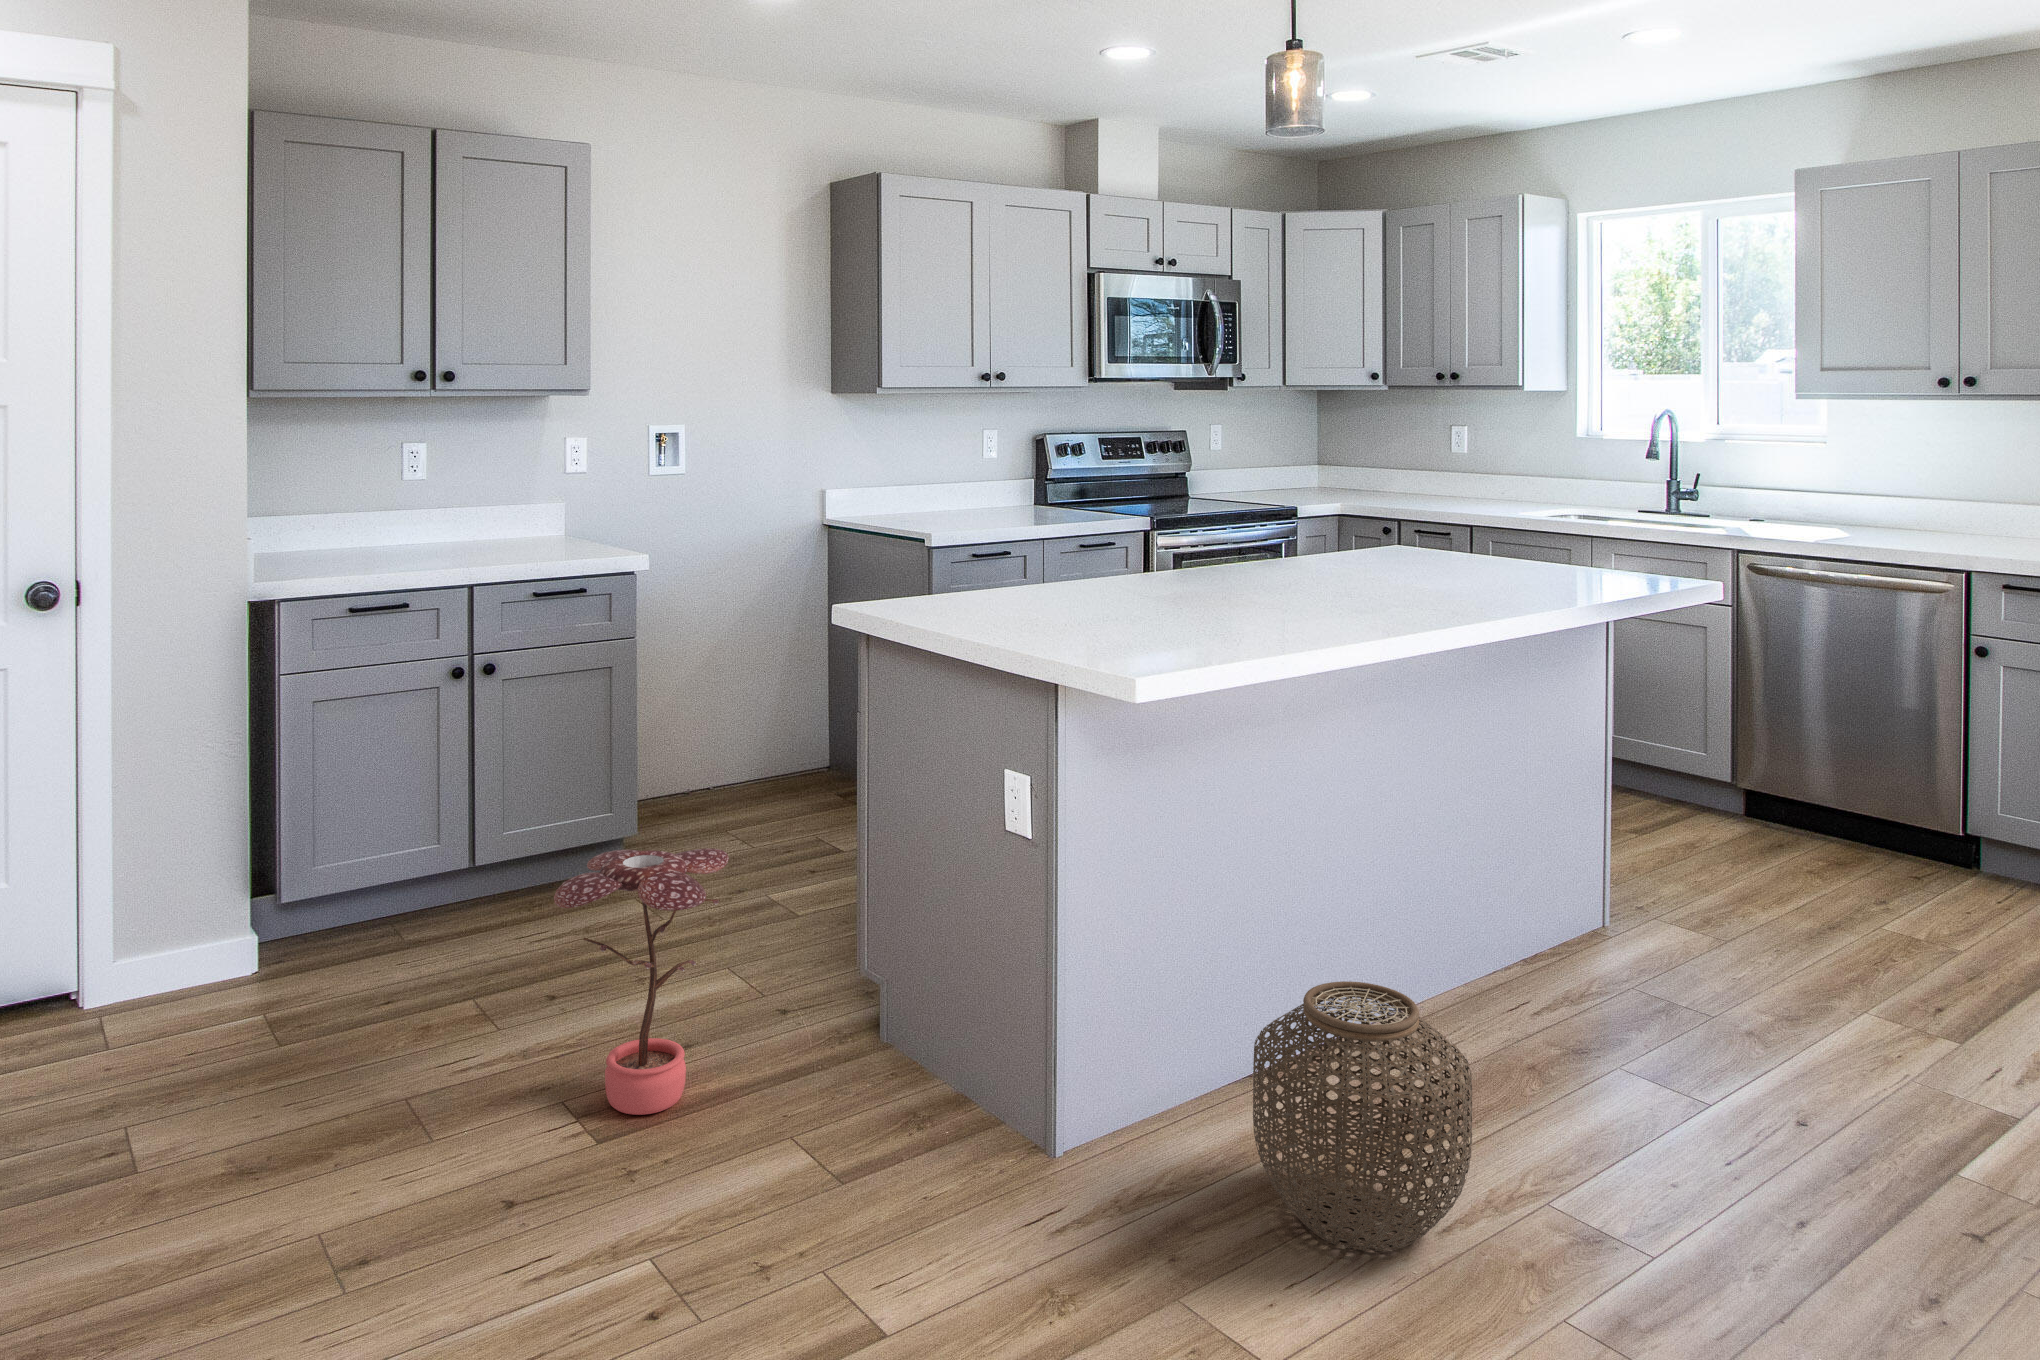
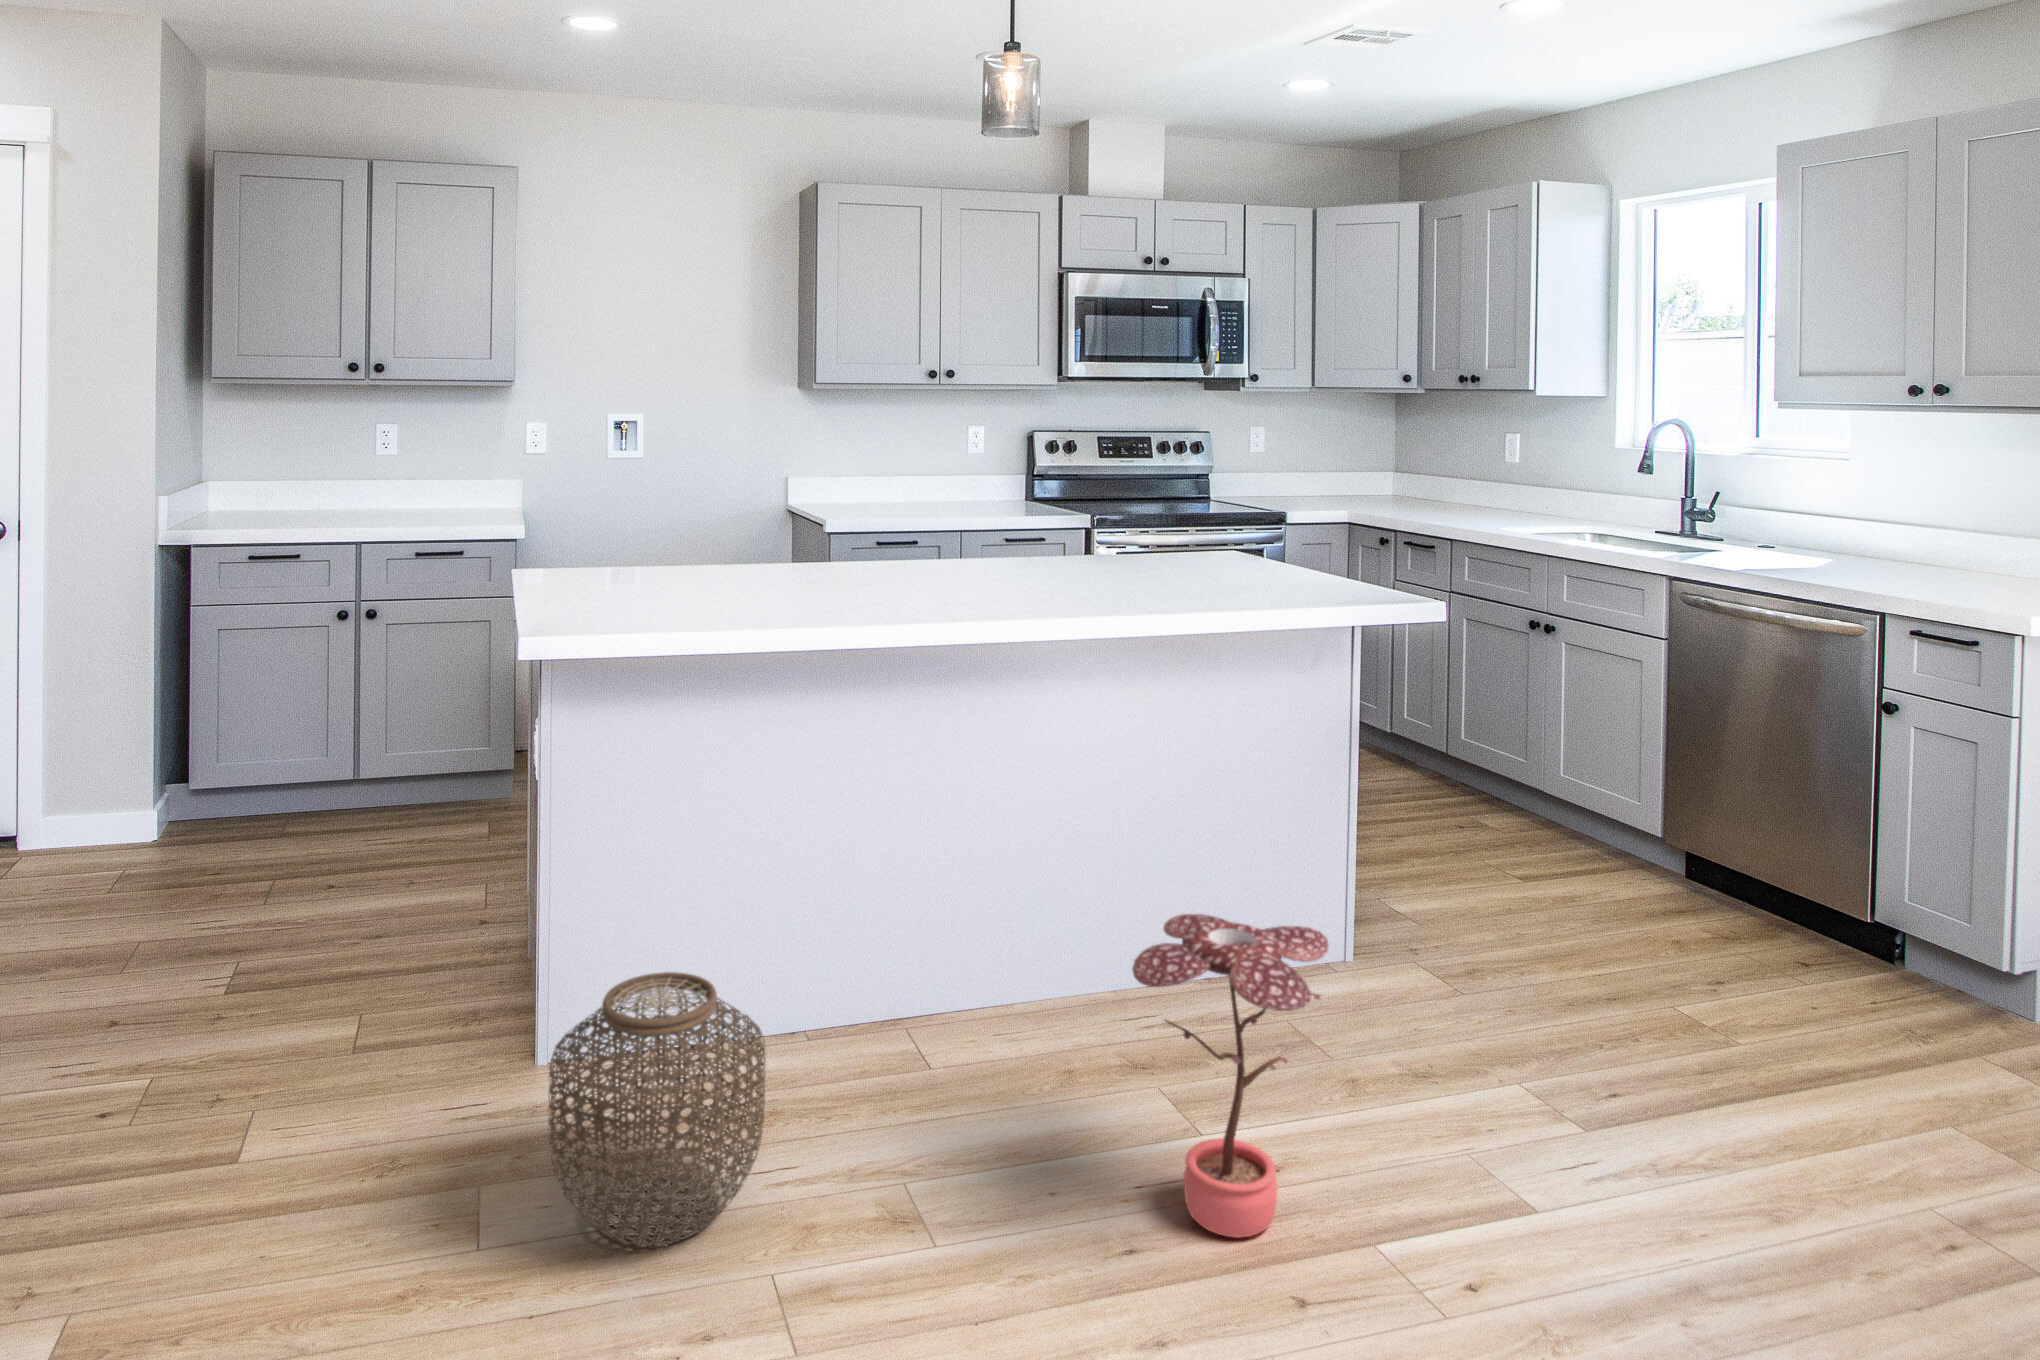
potted plant: present [554,848,729,1115] -> present [1132,914,1329,1238]

